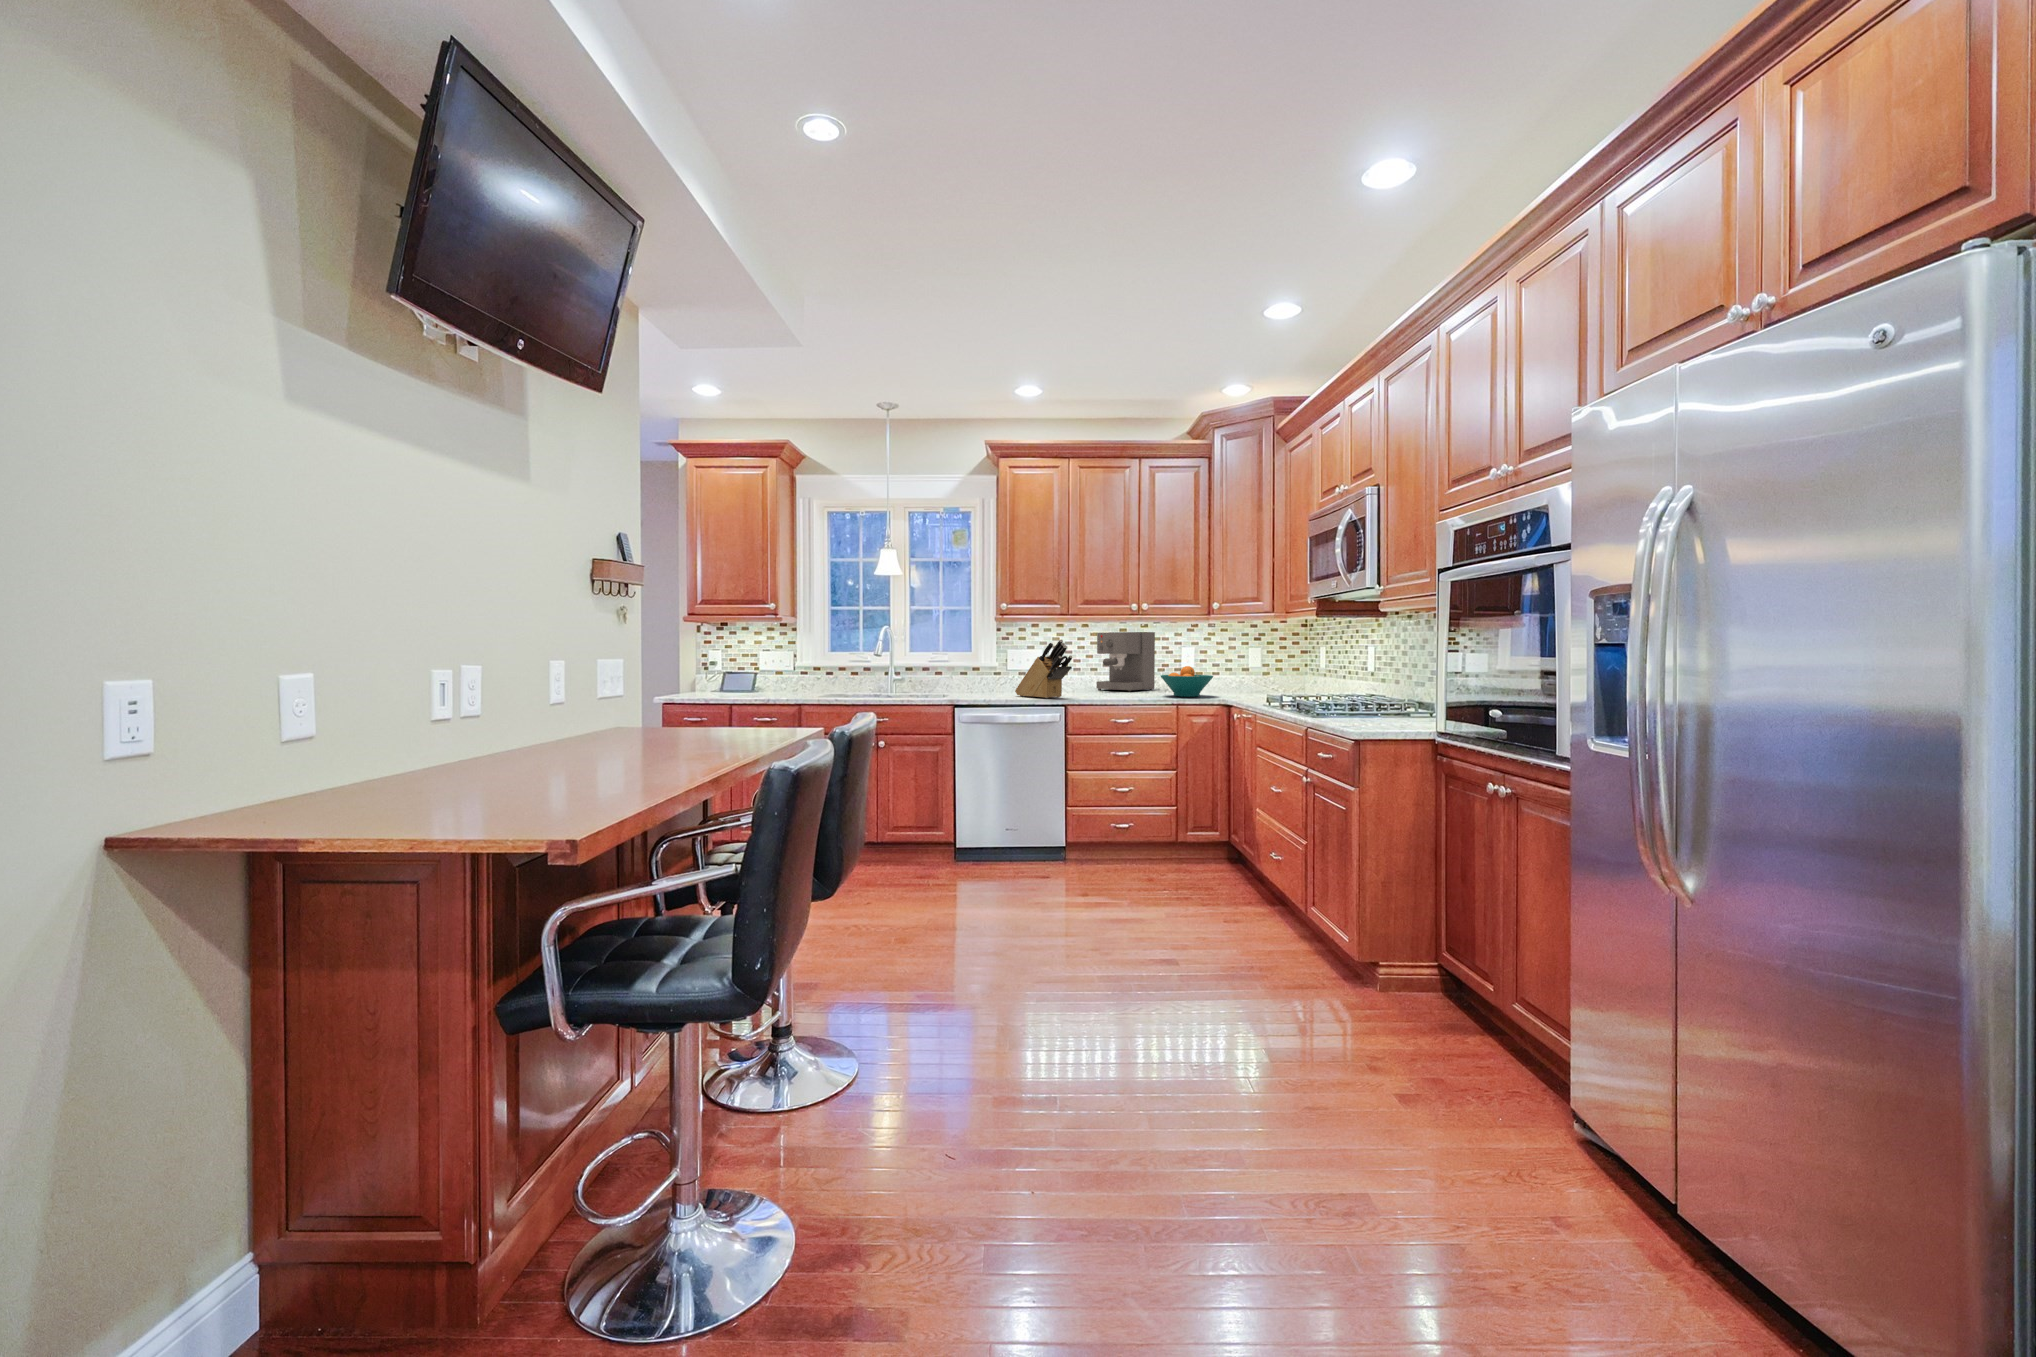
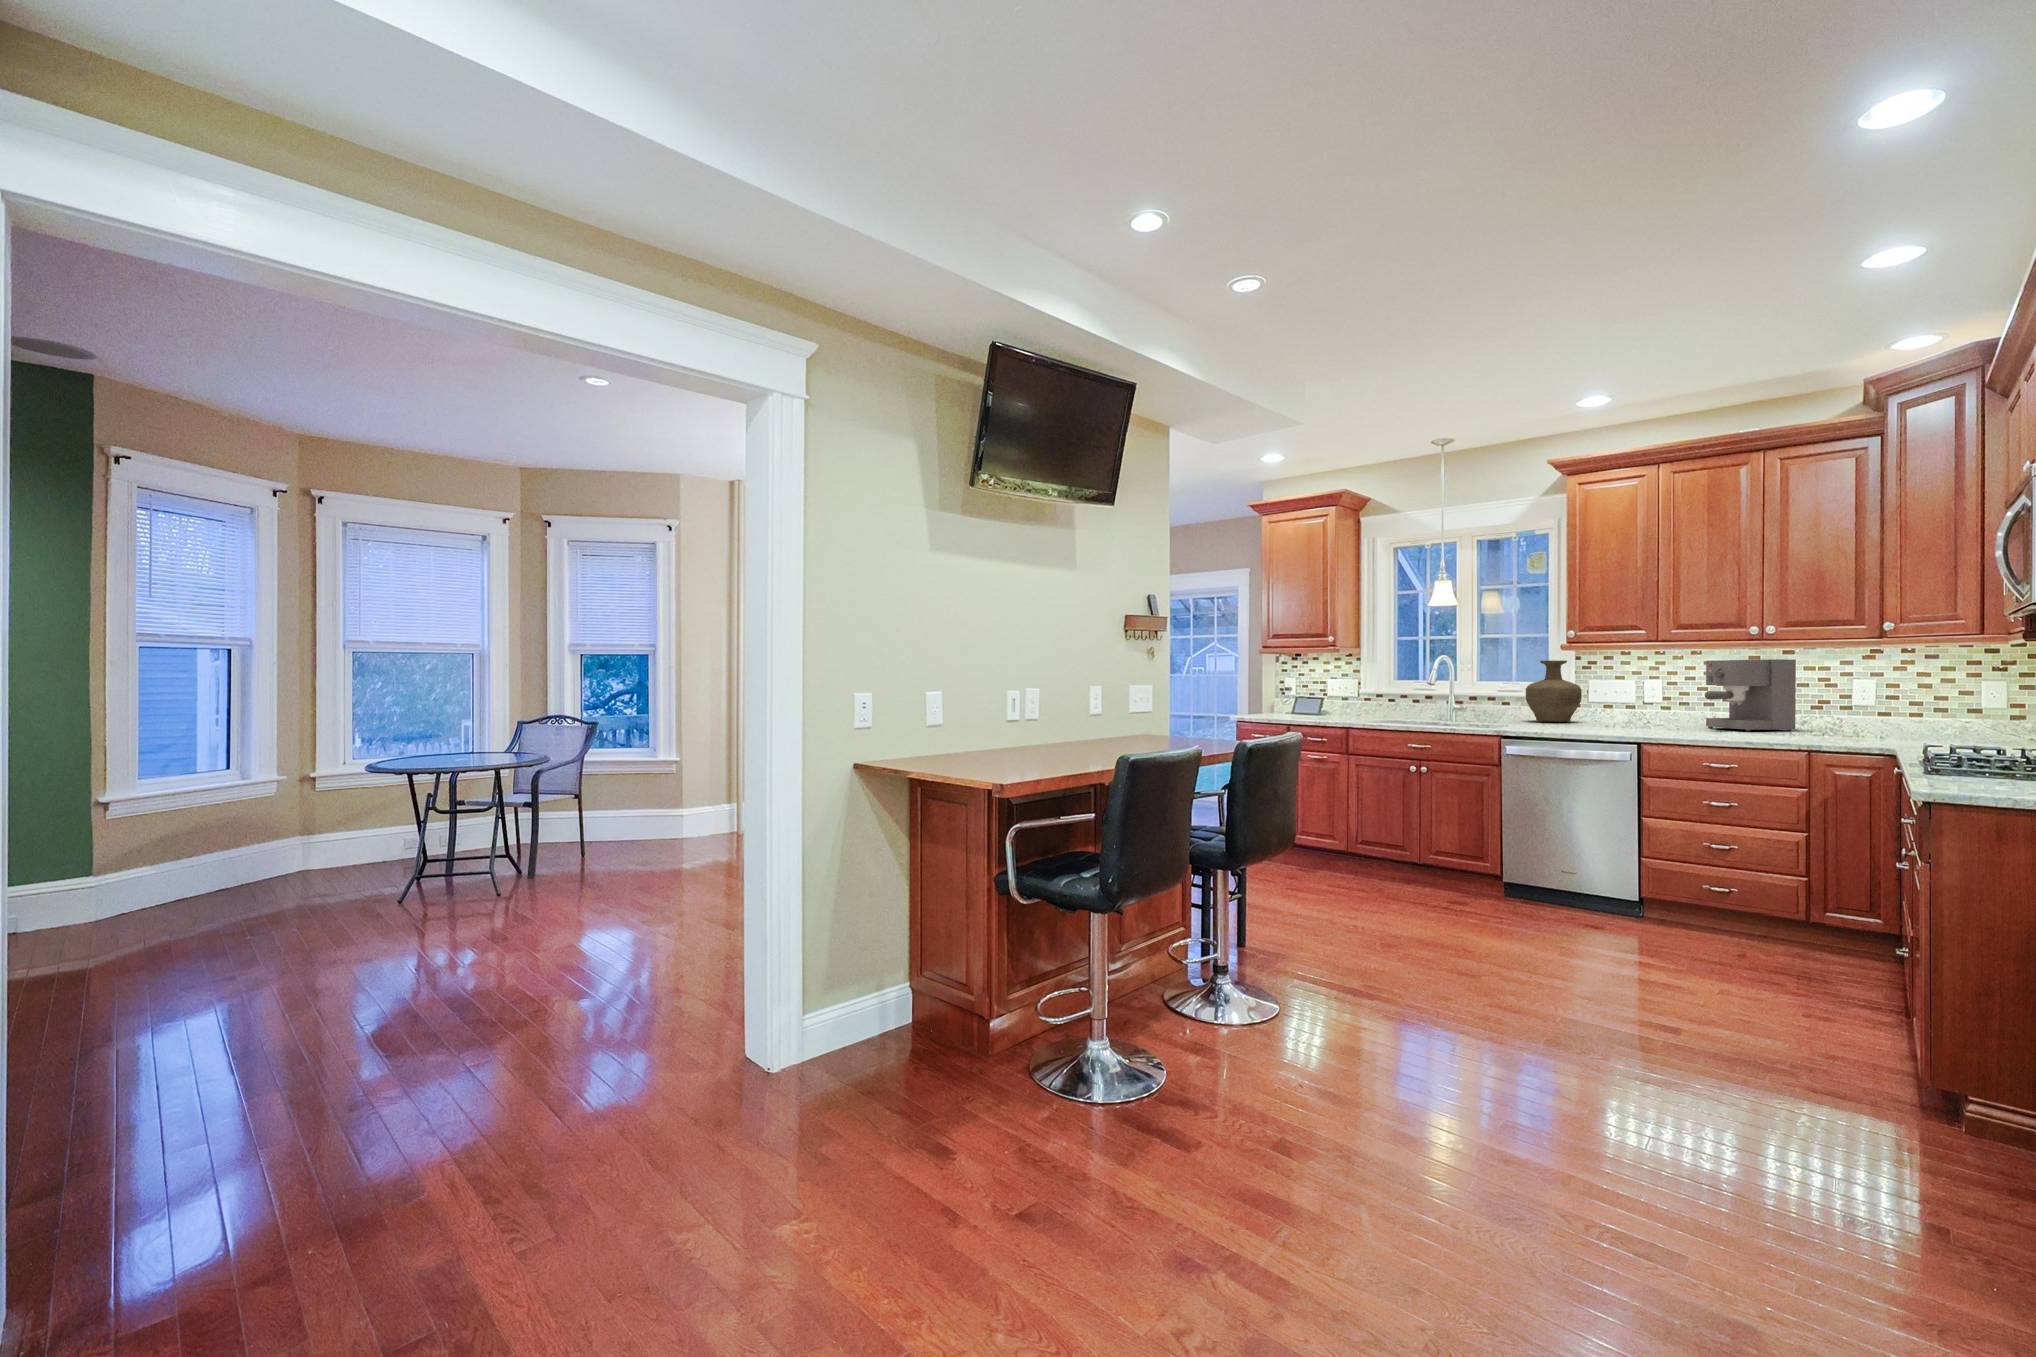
vase: none [956,632,1000,689] -> present [1526,660,1582,722]
knife block: present [1015,639,1072,698] -> none [1575,669,1639,734]
fruit bowl: present [1161,666,1213,697] -> none [1775,702,1862,740]

